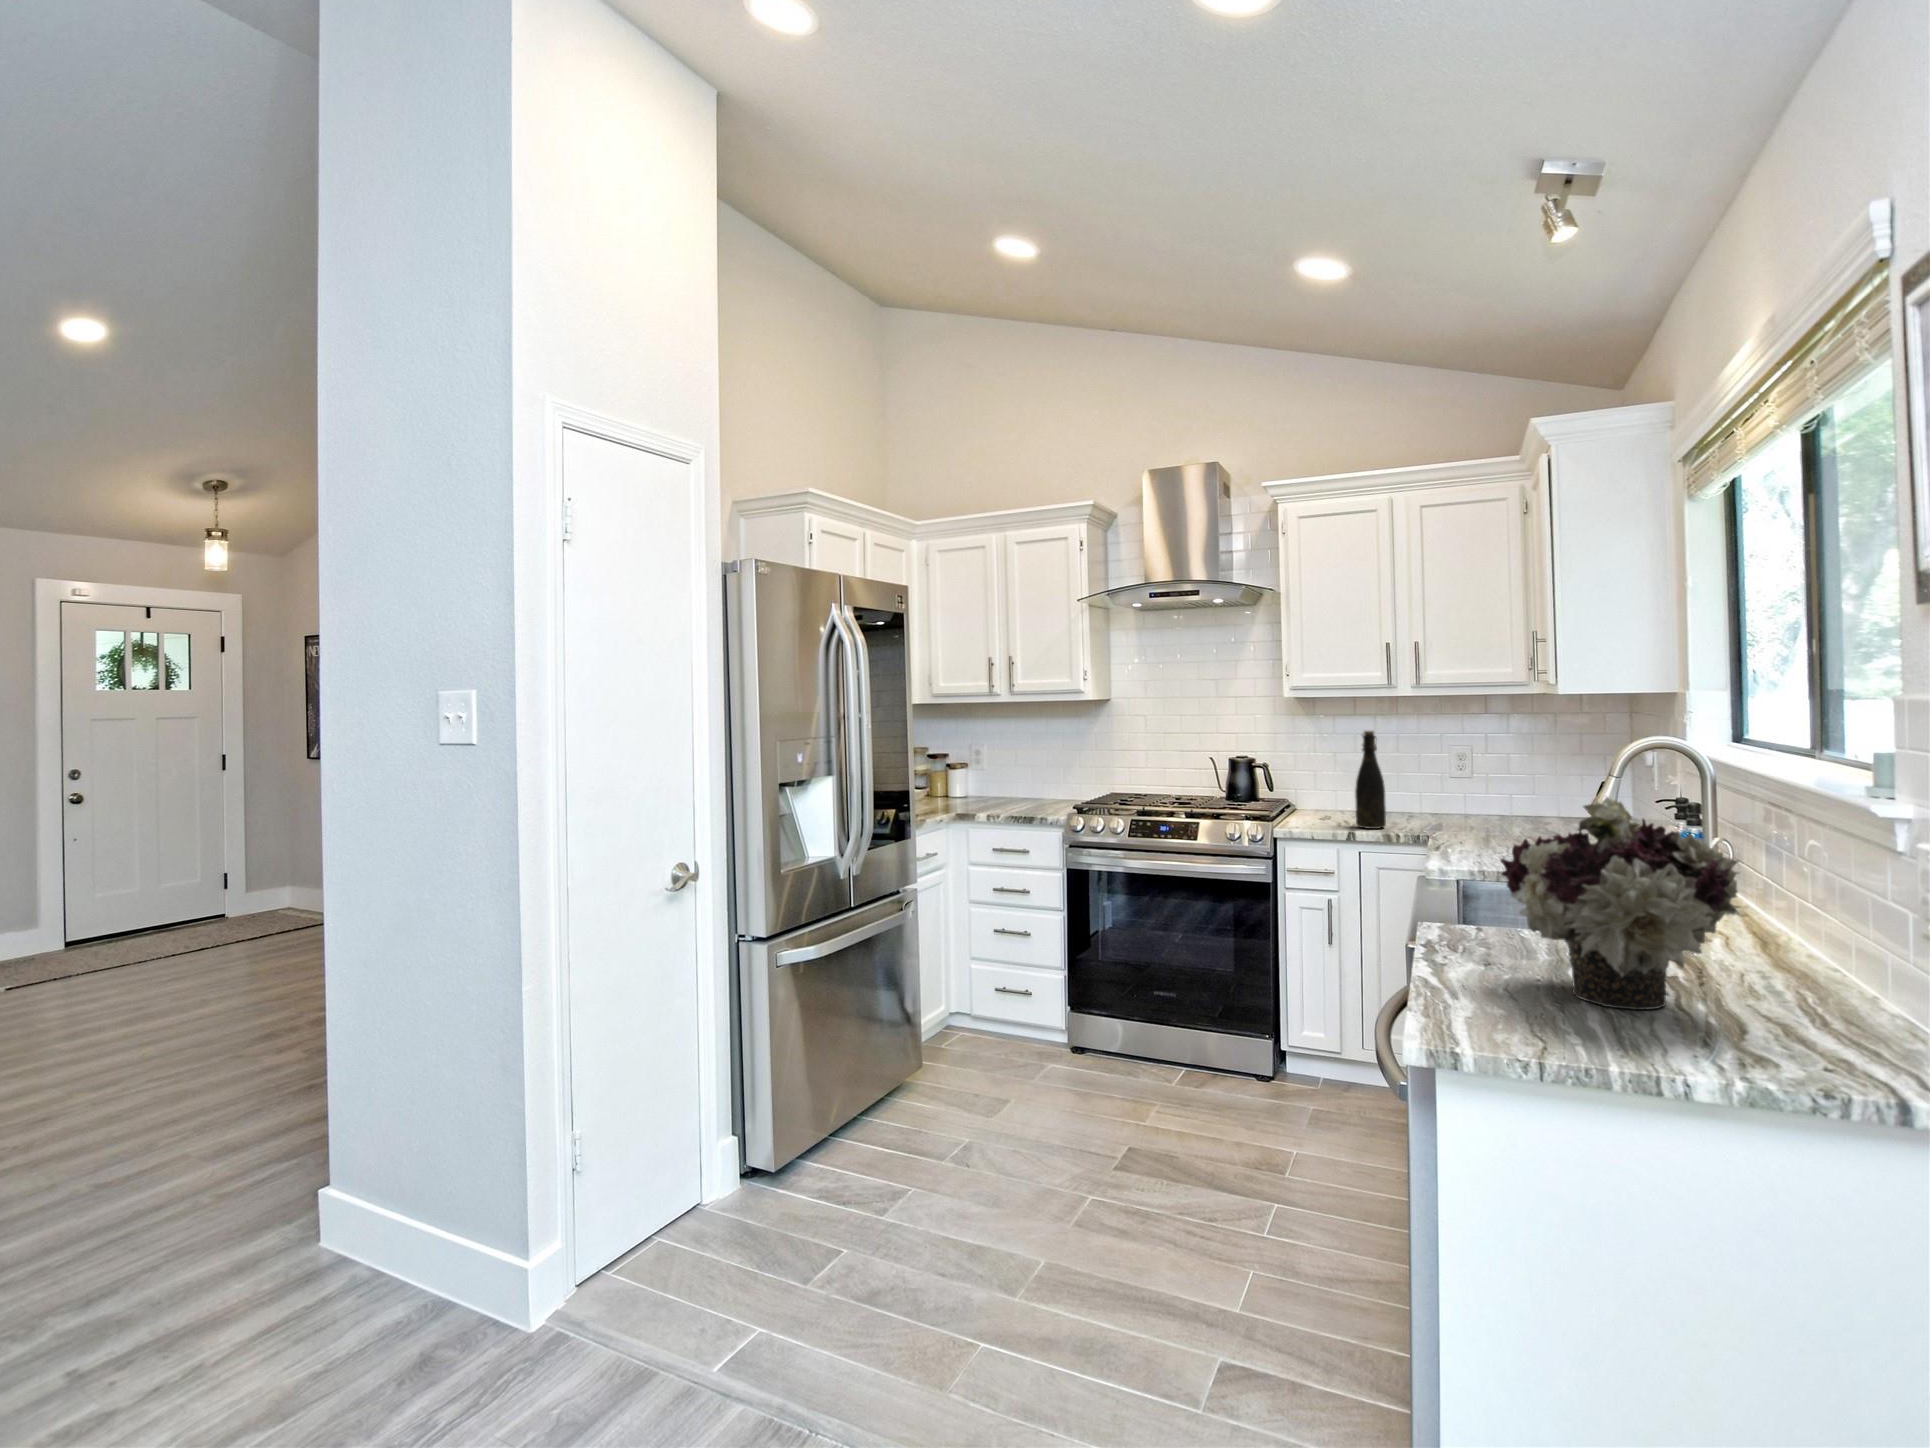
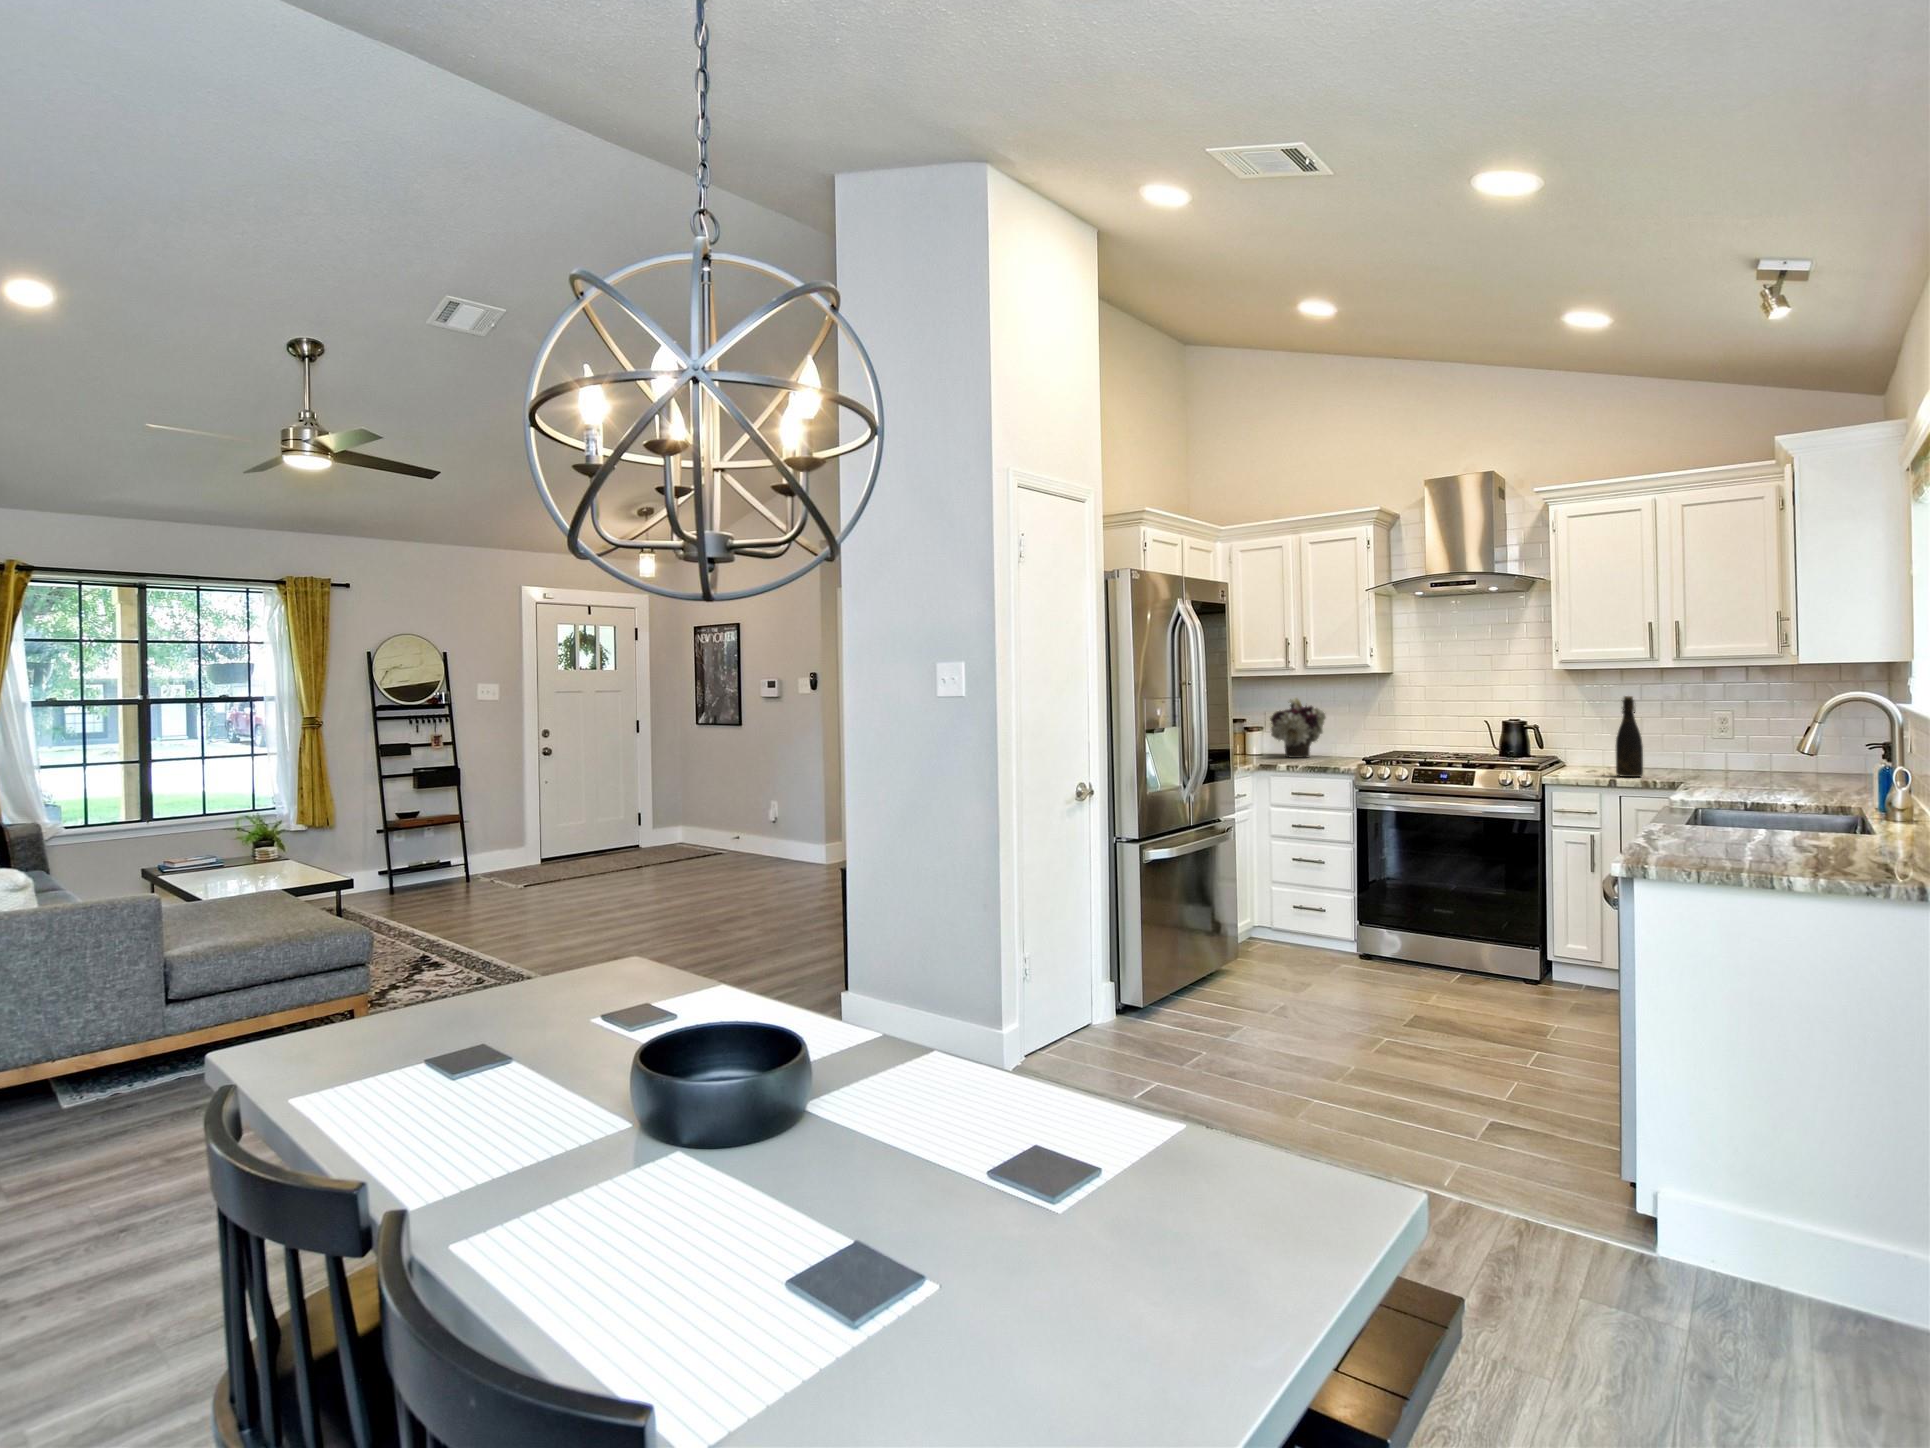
flower arrangement: present [1500,797,1738,1010] -> present [1271,697,1326,758]

